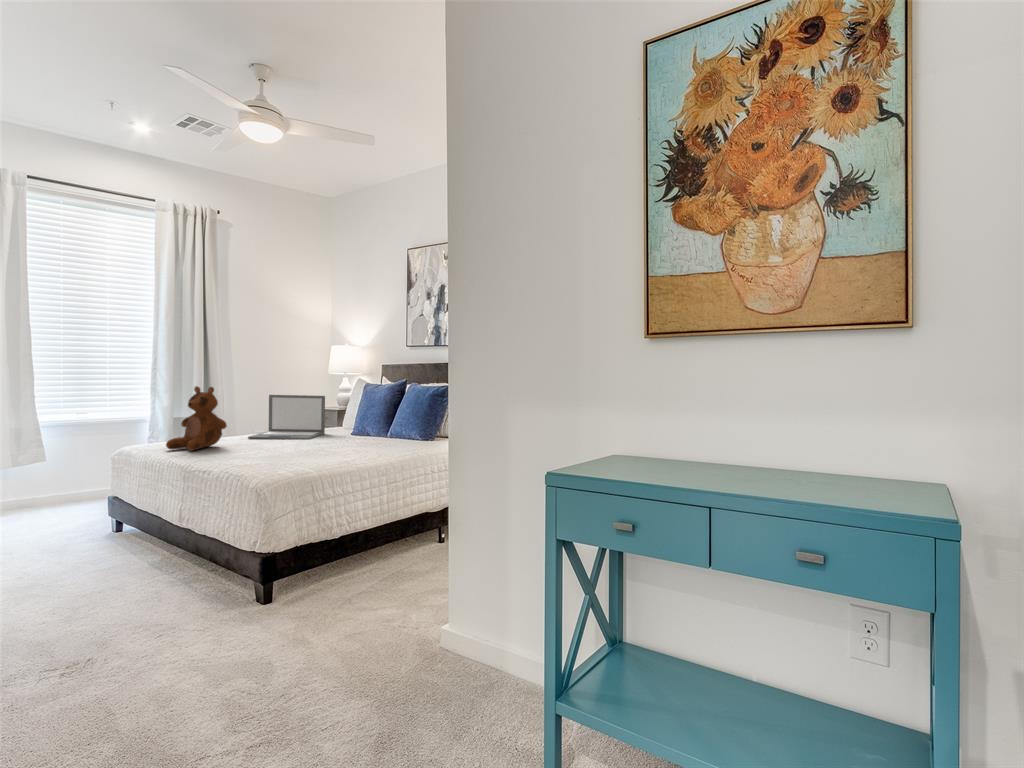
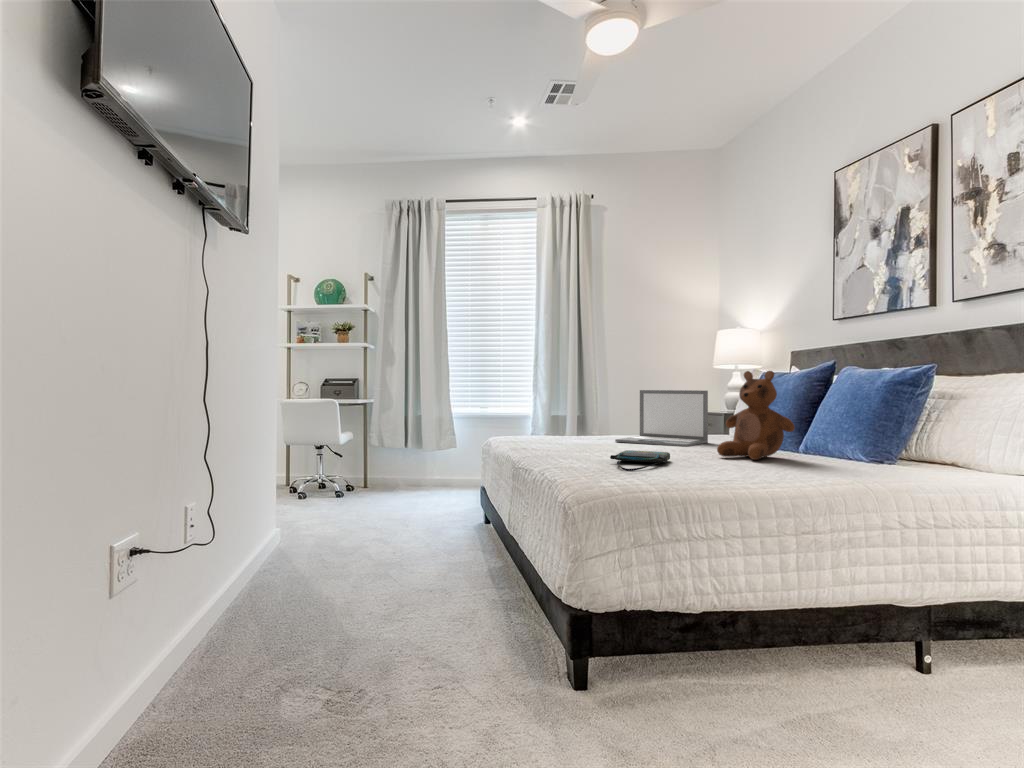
teddy bear: present [166,386,227,451] -> present [717,371,795,460]
tote bag: none [253,449,301,469] -> present [610,450,670,471]

